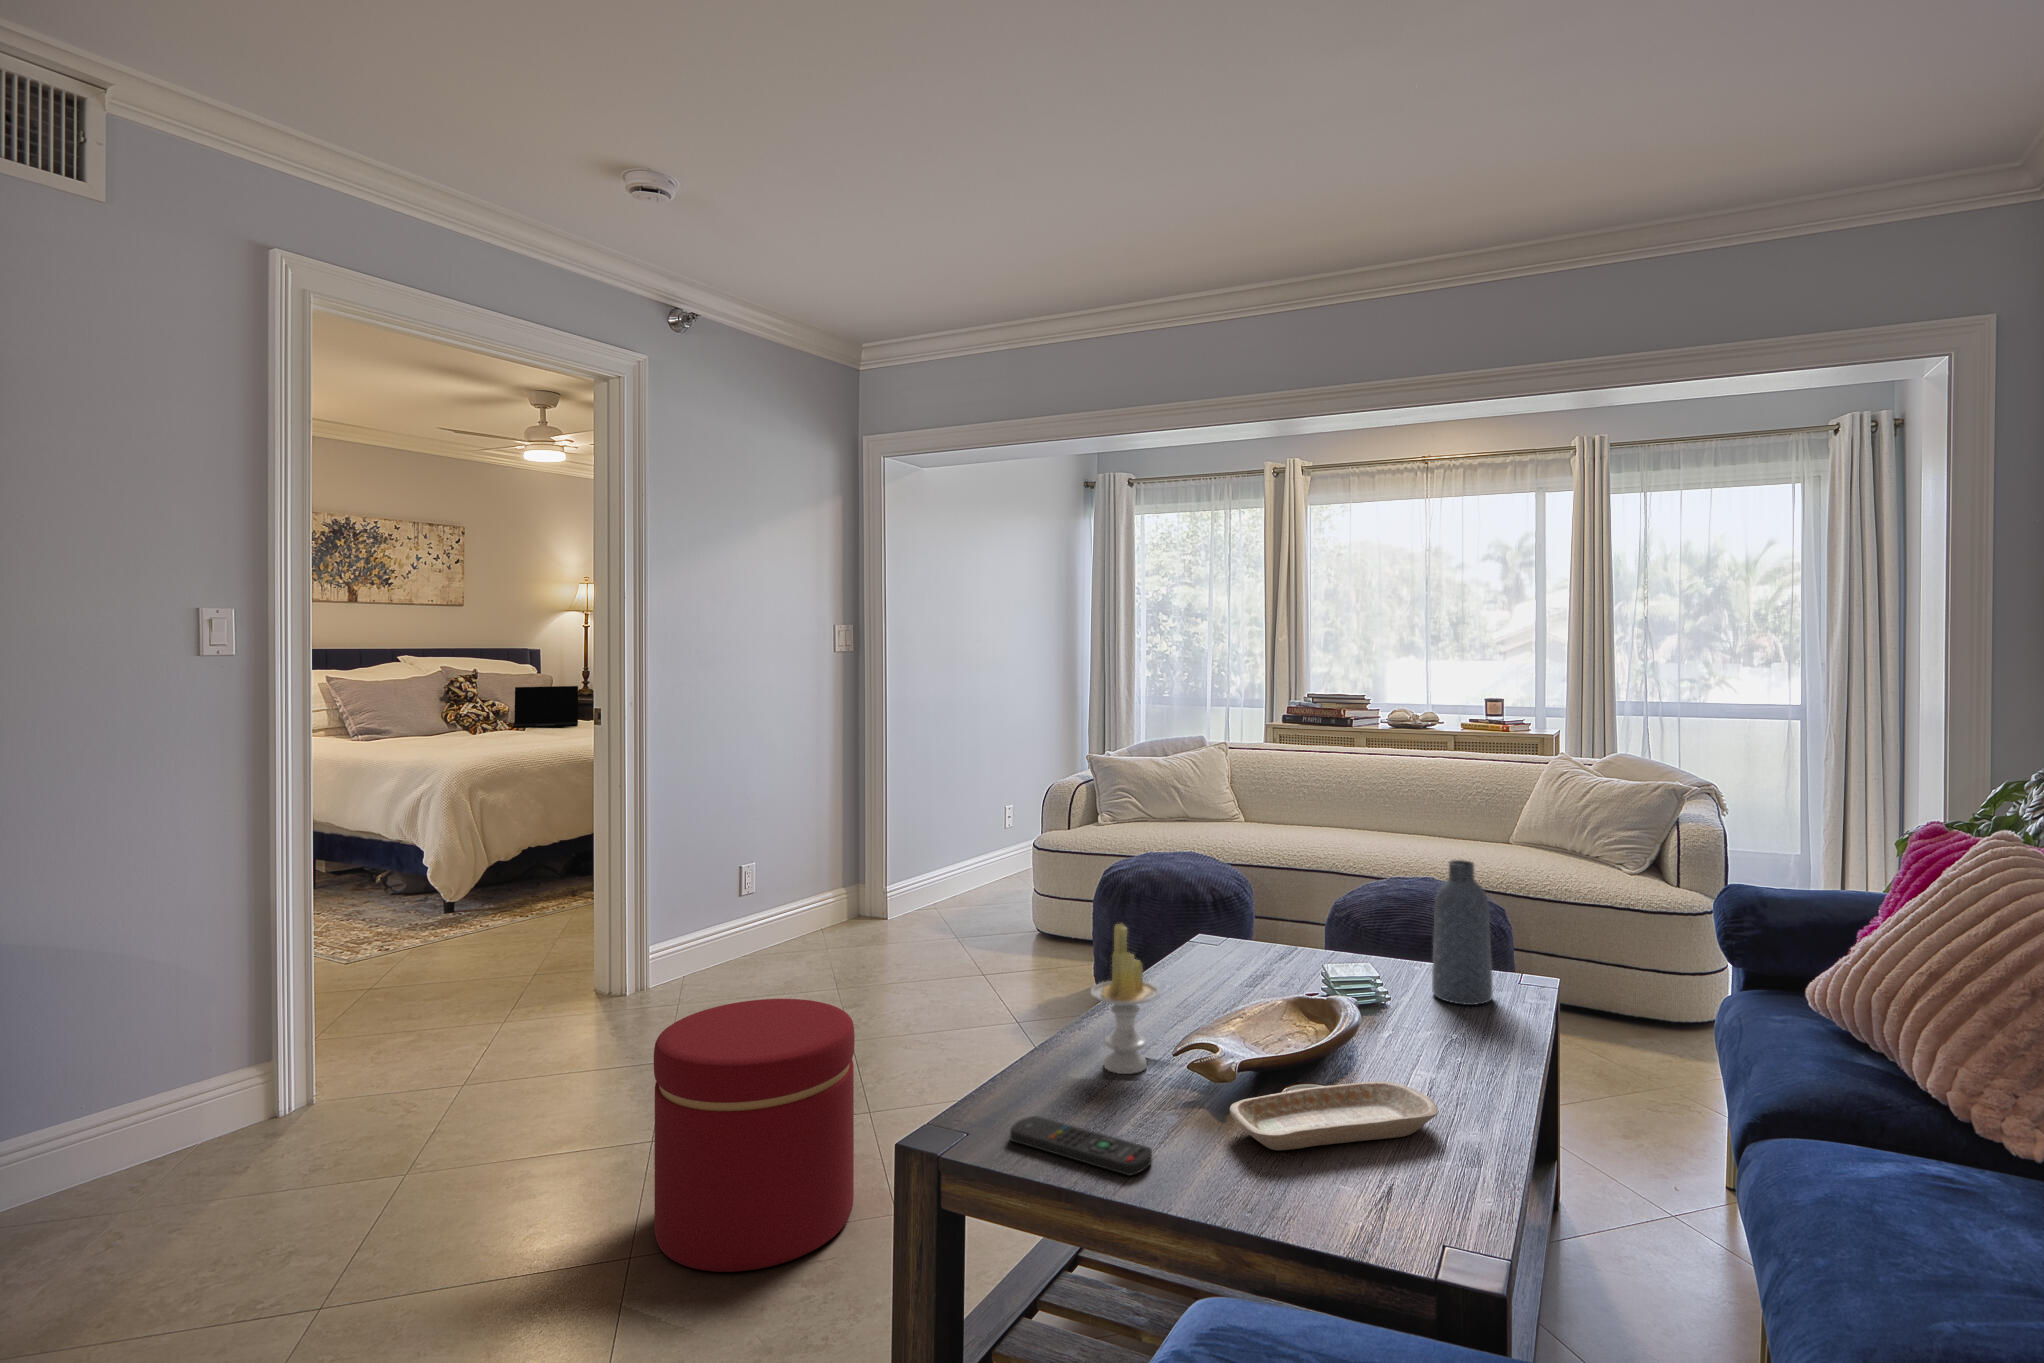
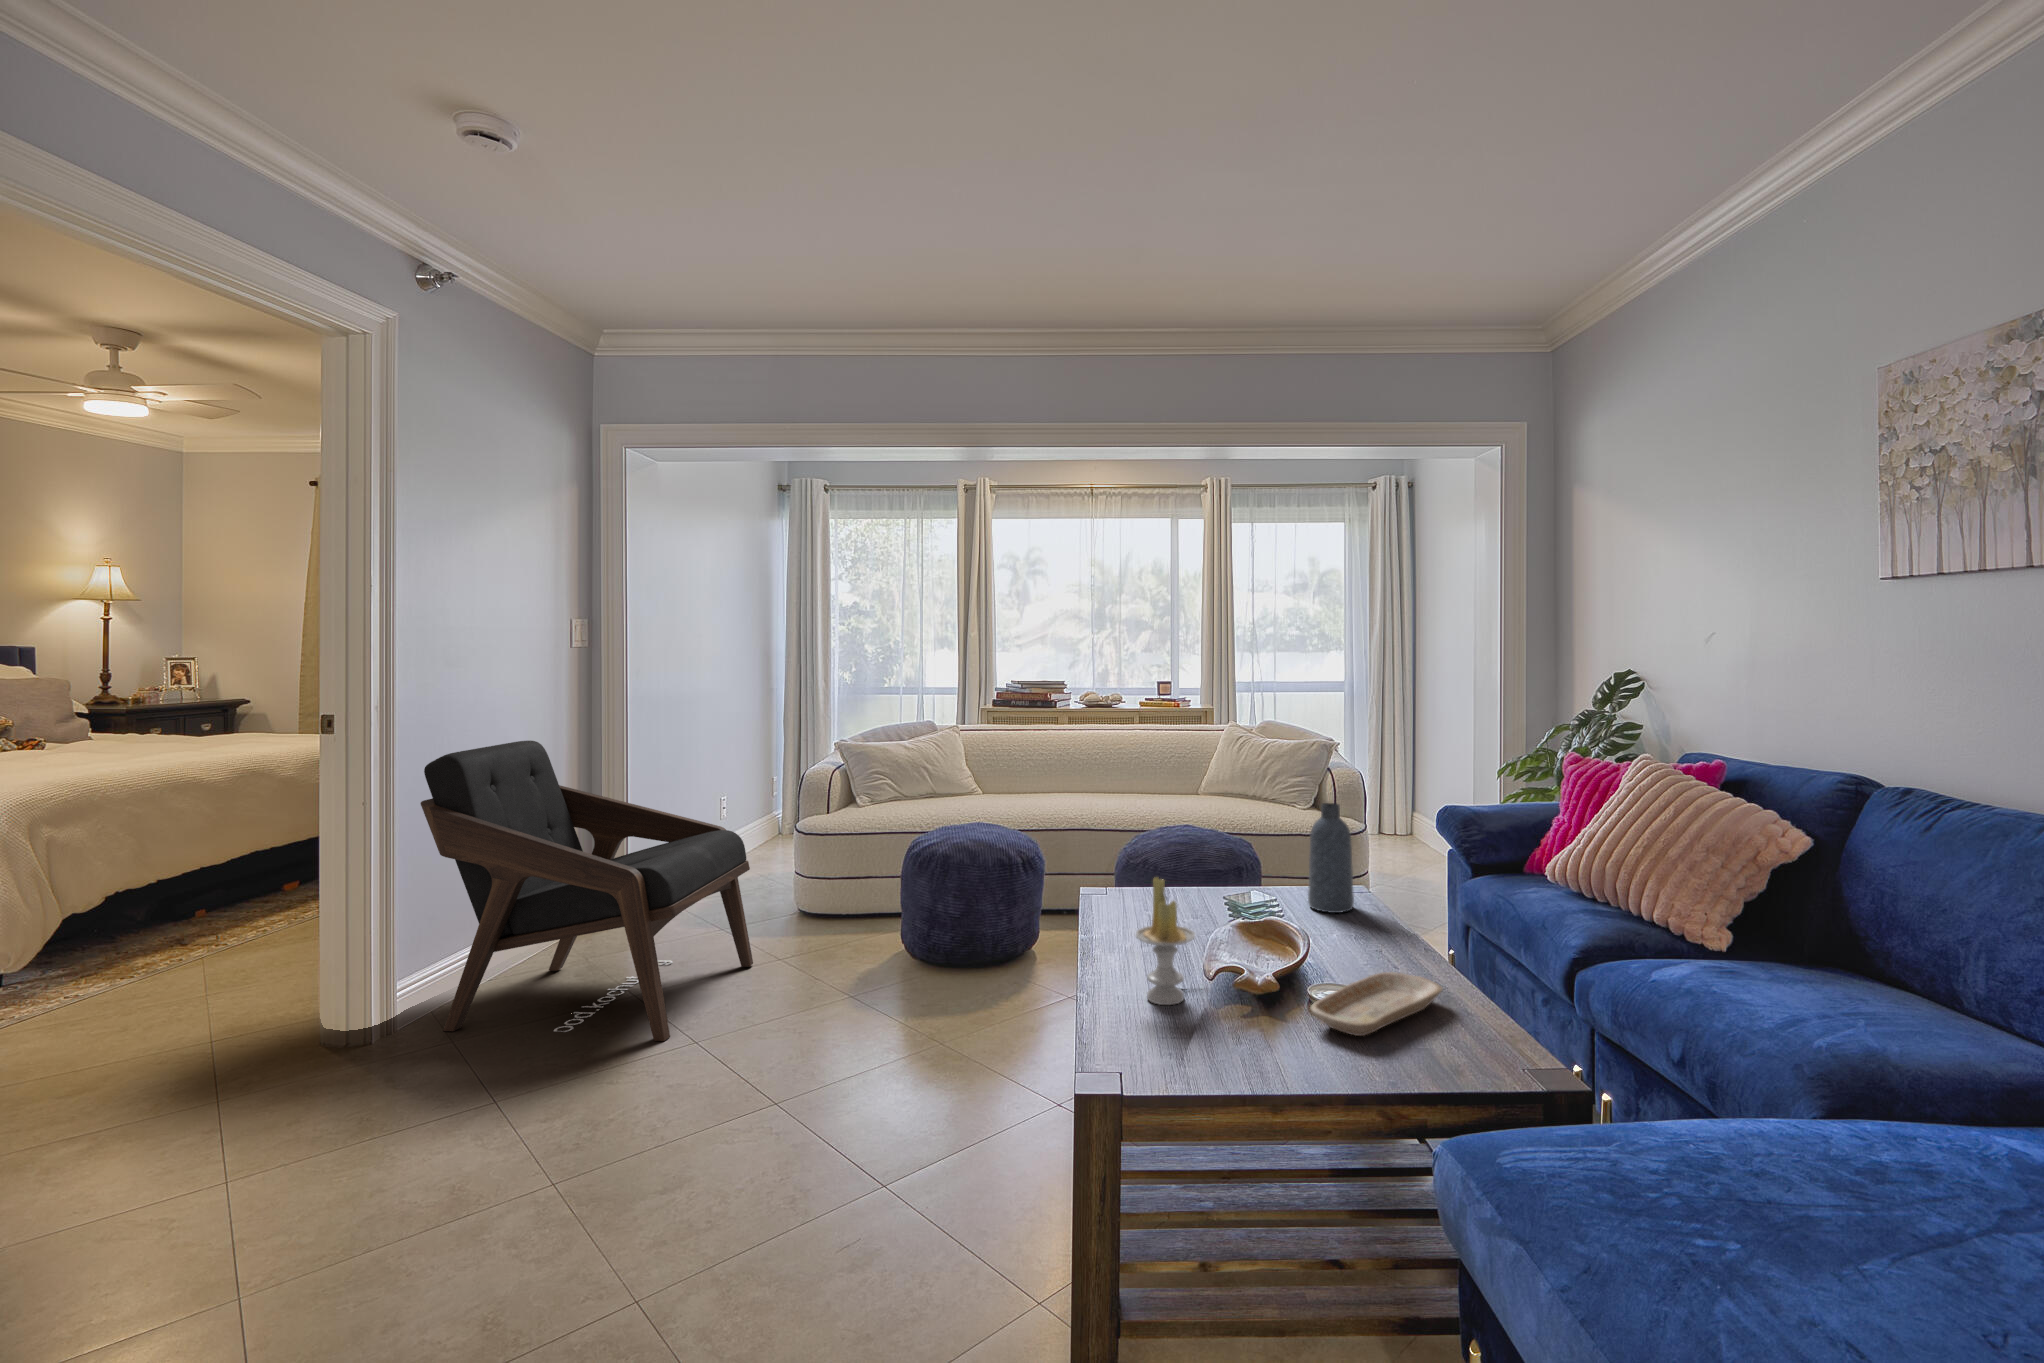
laptop: present [512,686,578,728] -> none [27,693,137,748]
lounge chair: none [660,738,950,1034] -> present [420,741,753,1041]
ottoman: present [654,999,855,1272] -> none [656,997,863,1290]
remote control: present [1010,1116,1152,1176] -> none [1164,1048,1297,1077]

